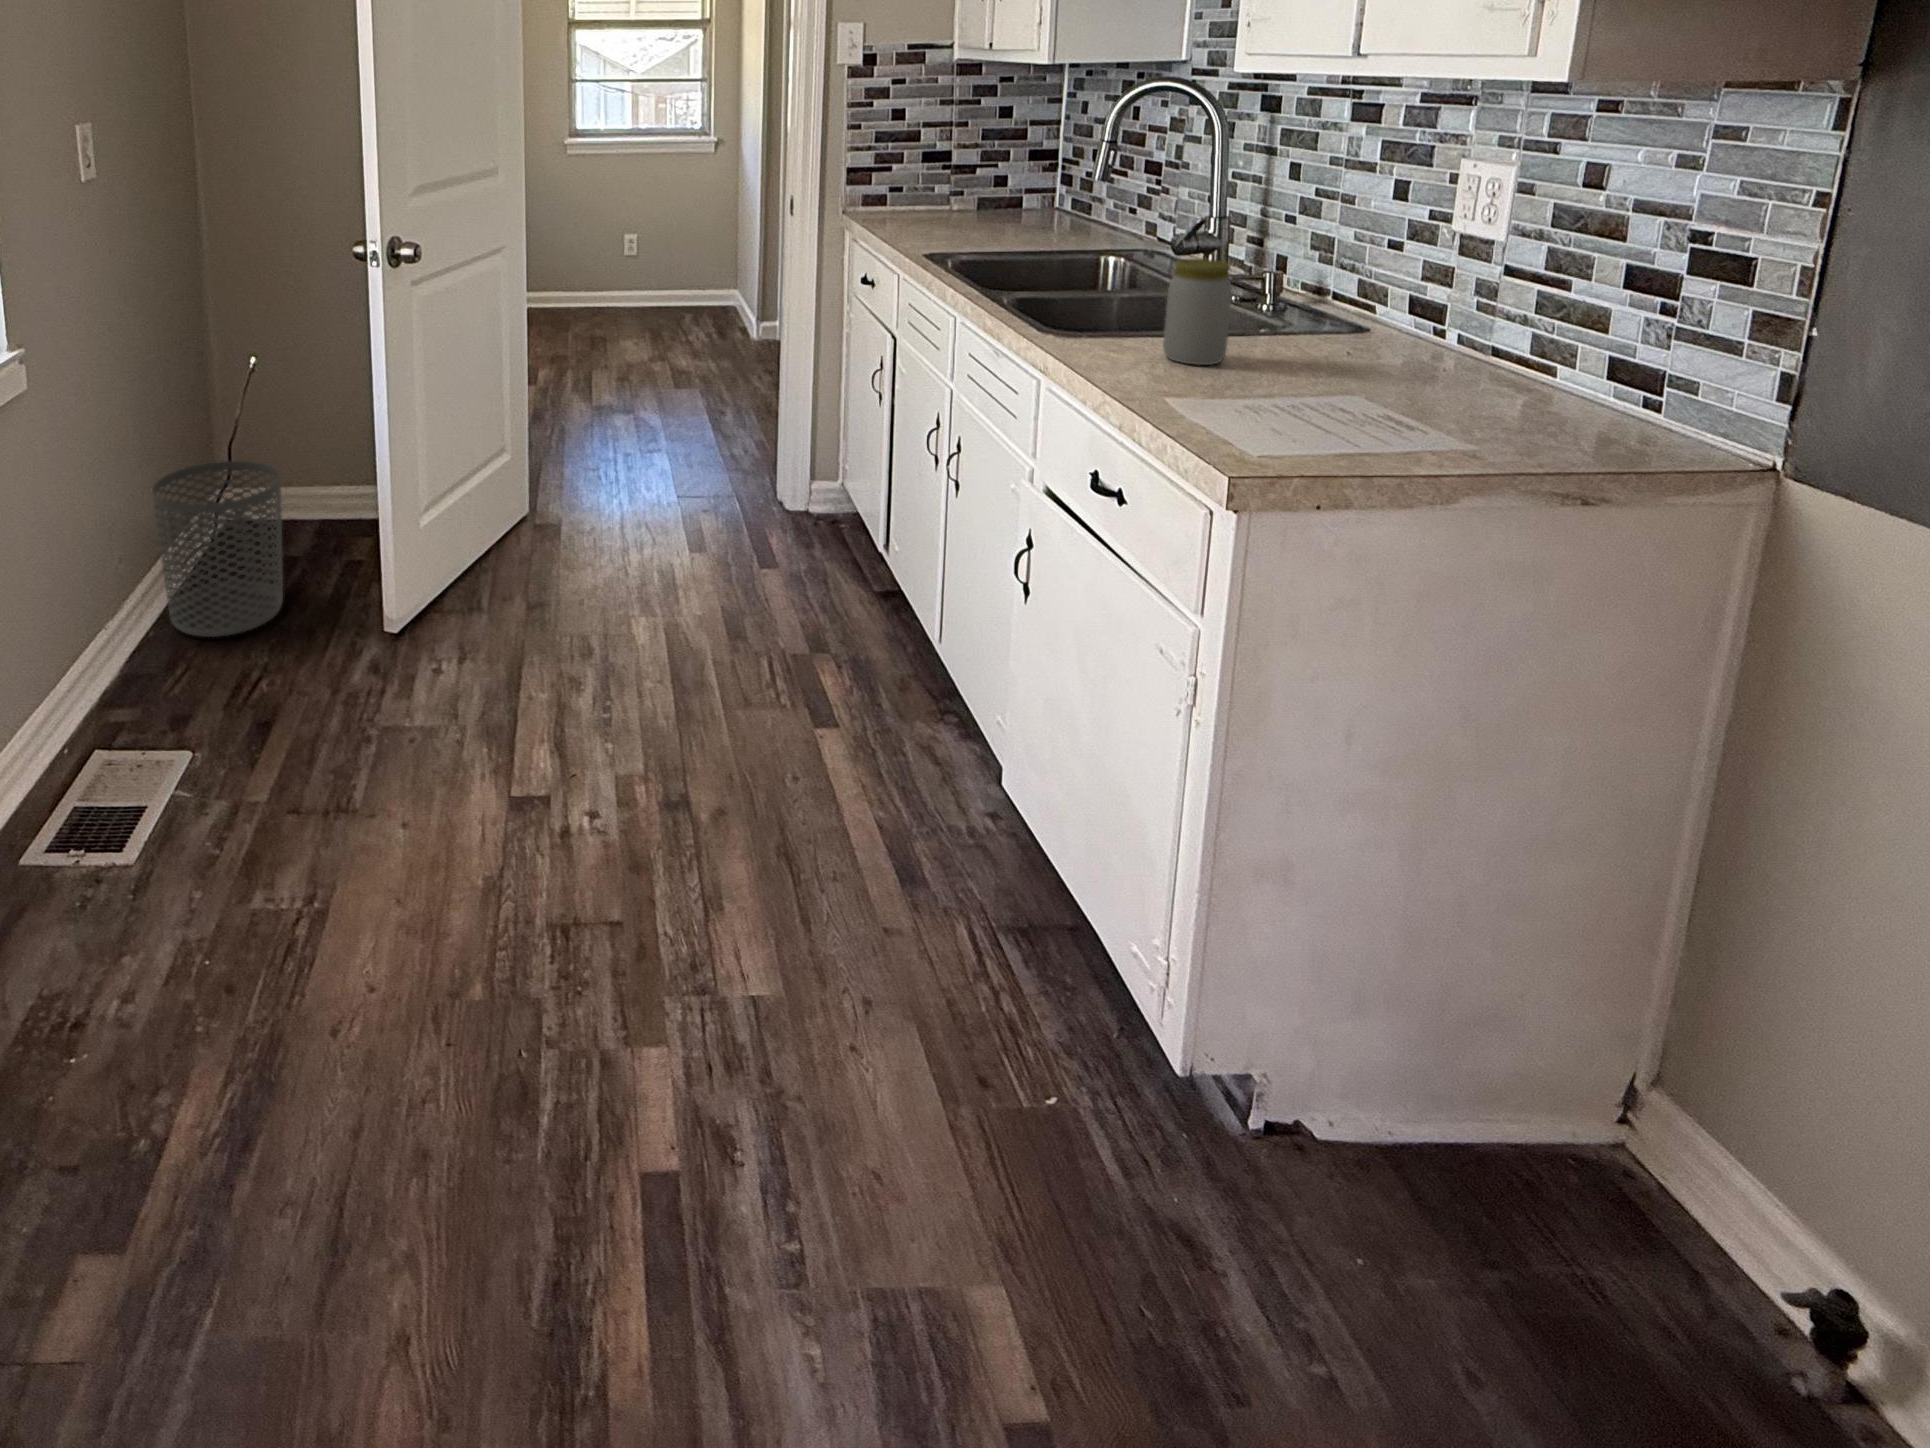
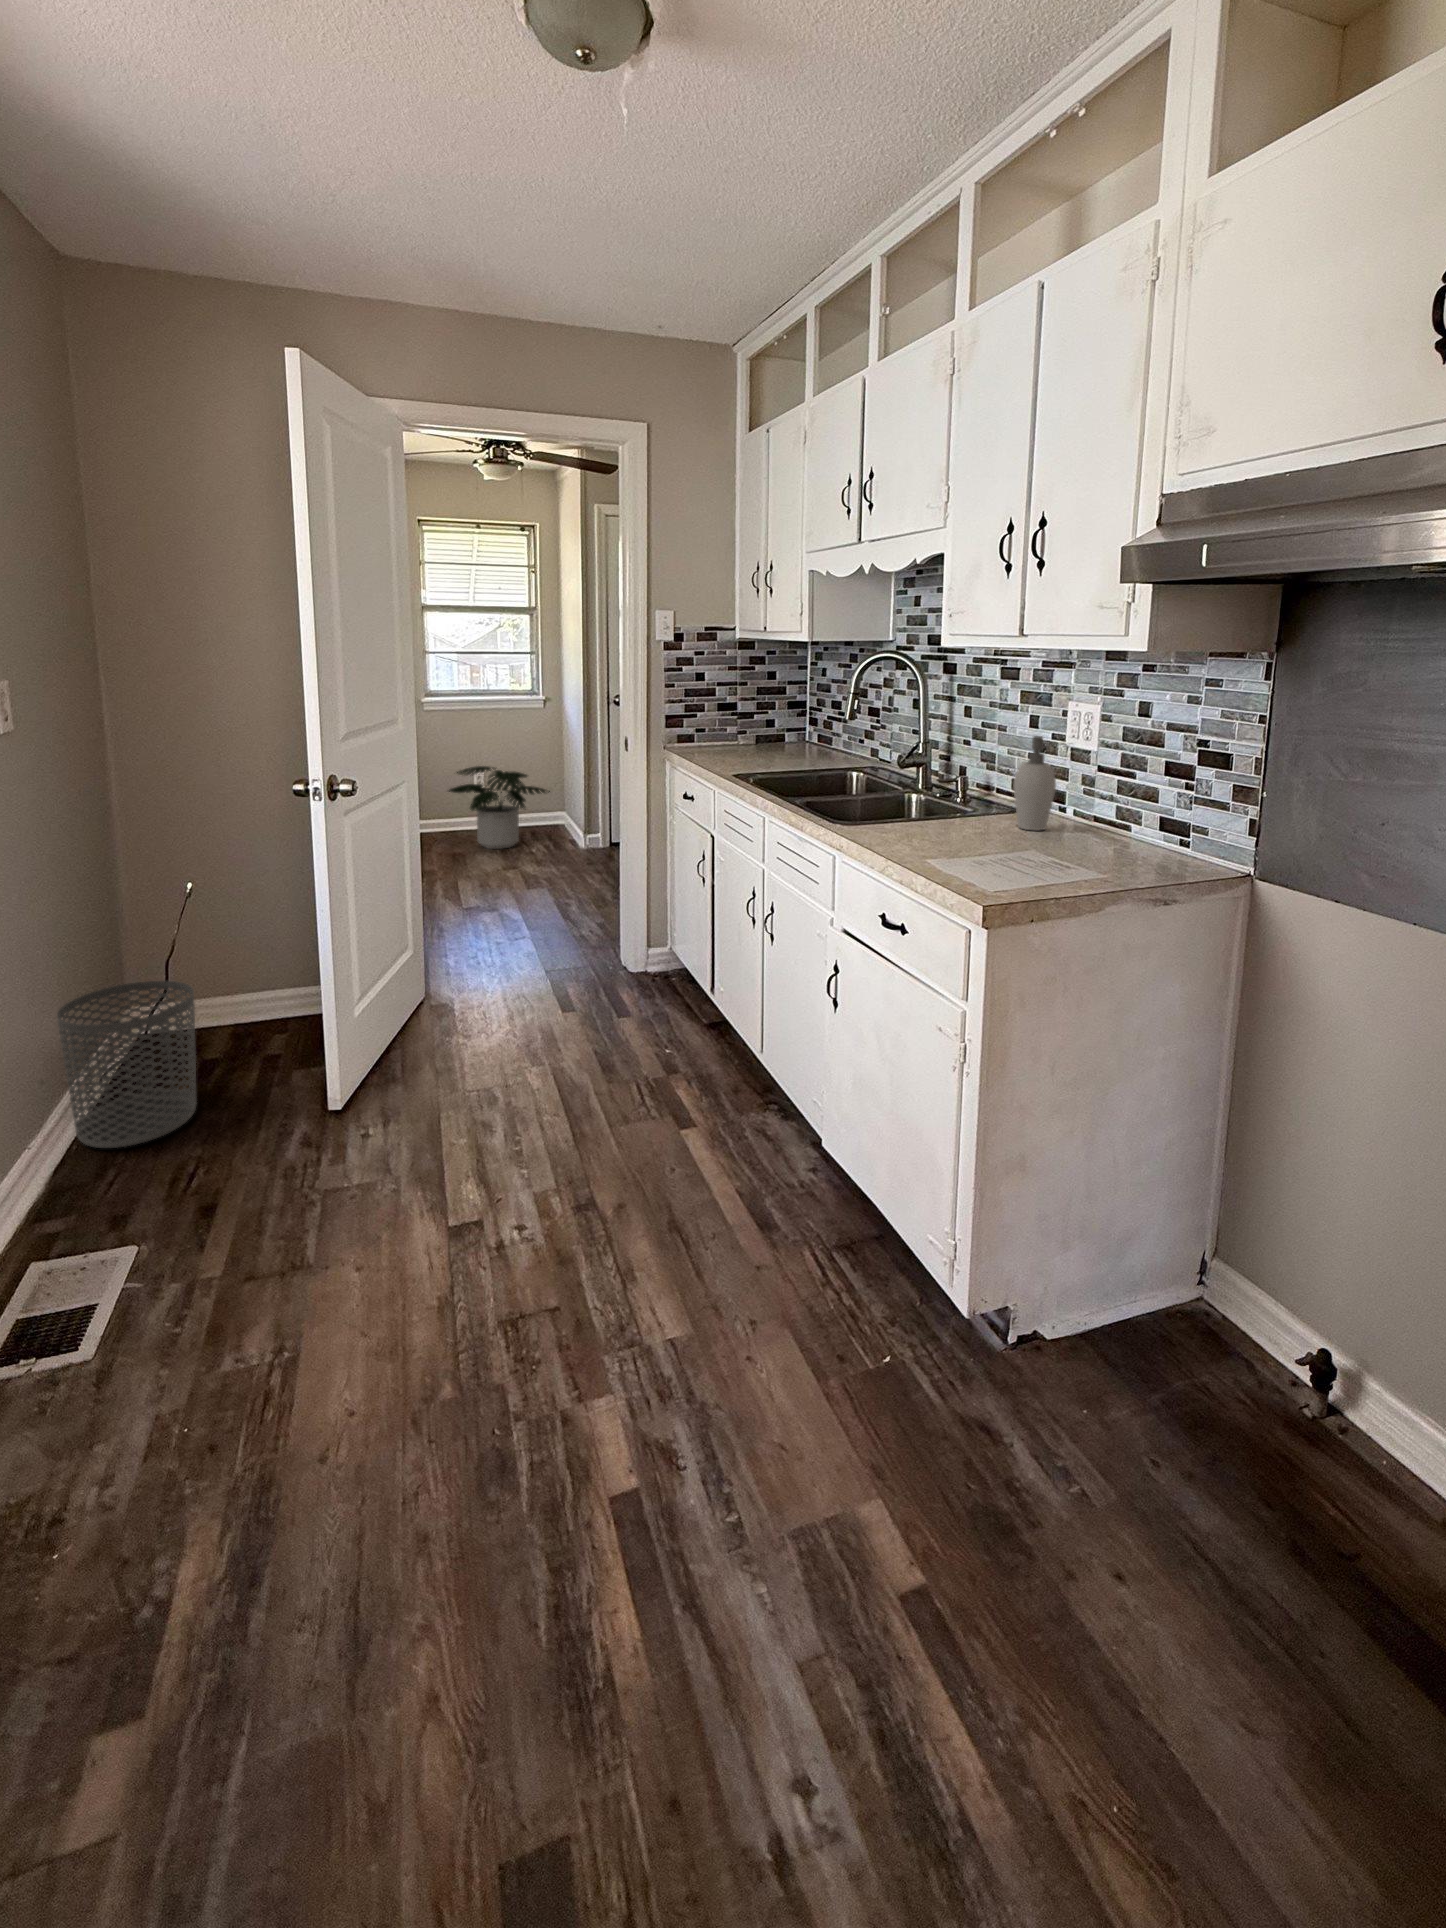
soap dispenser: none [1341,215,1454,365] -> present [1014,736,1056,830]
potted plant: none [595,226,723,330] -> present [449,766,550,849]
jar: present [1163,259,1232,365] -> none [915,767,955,836]

